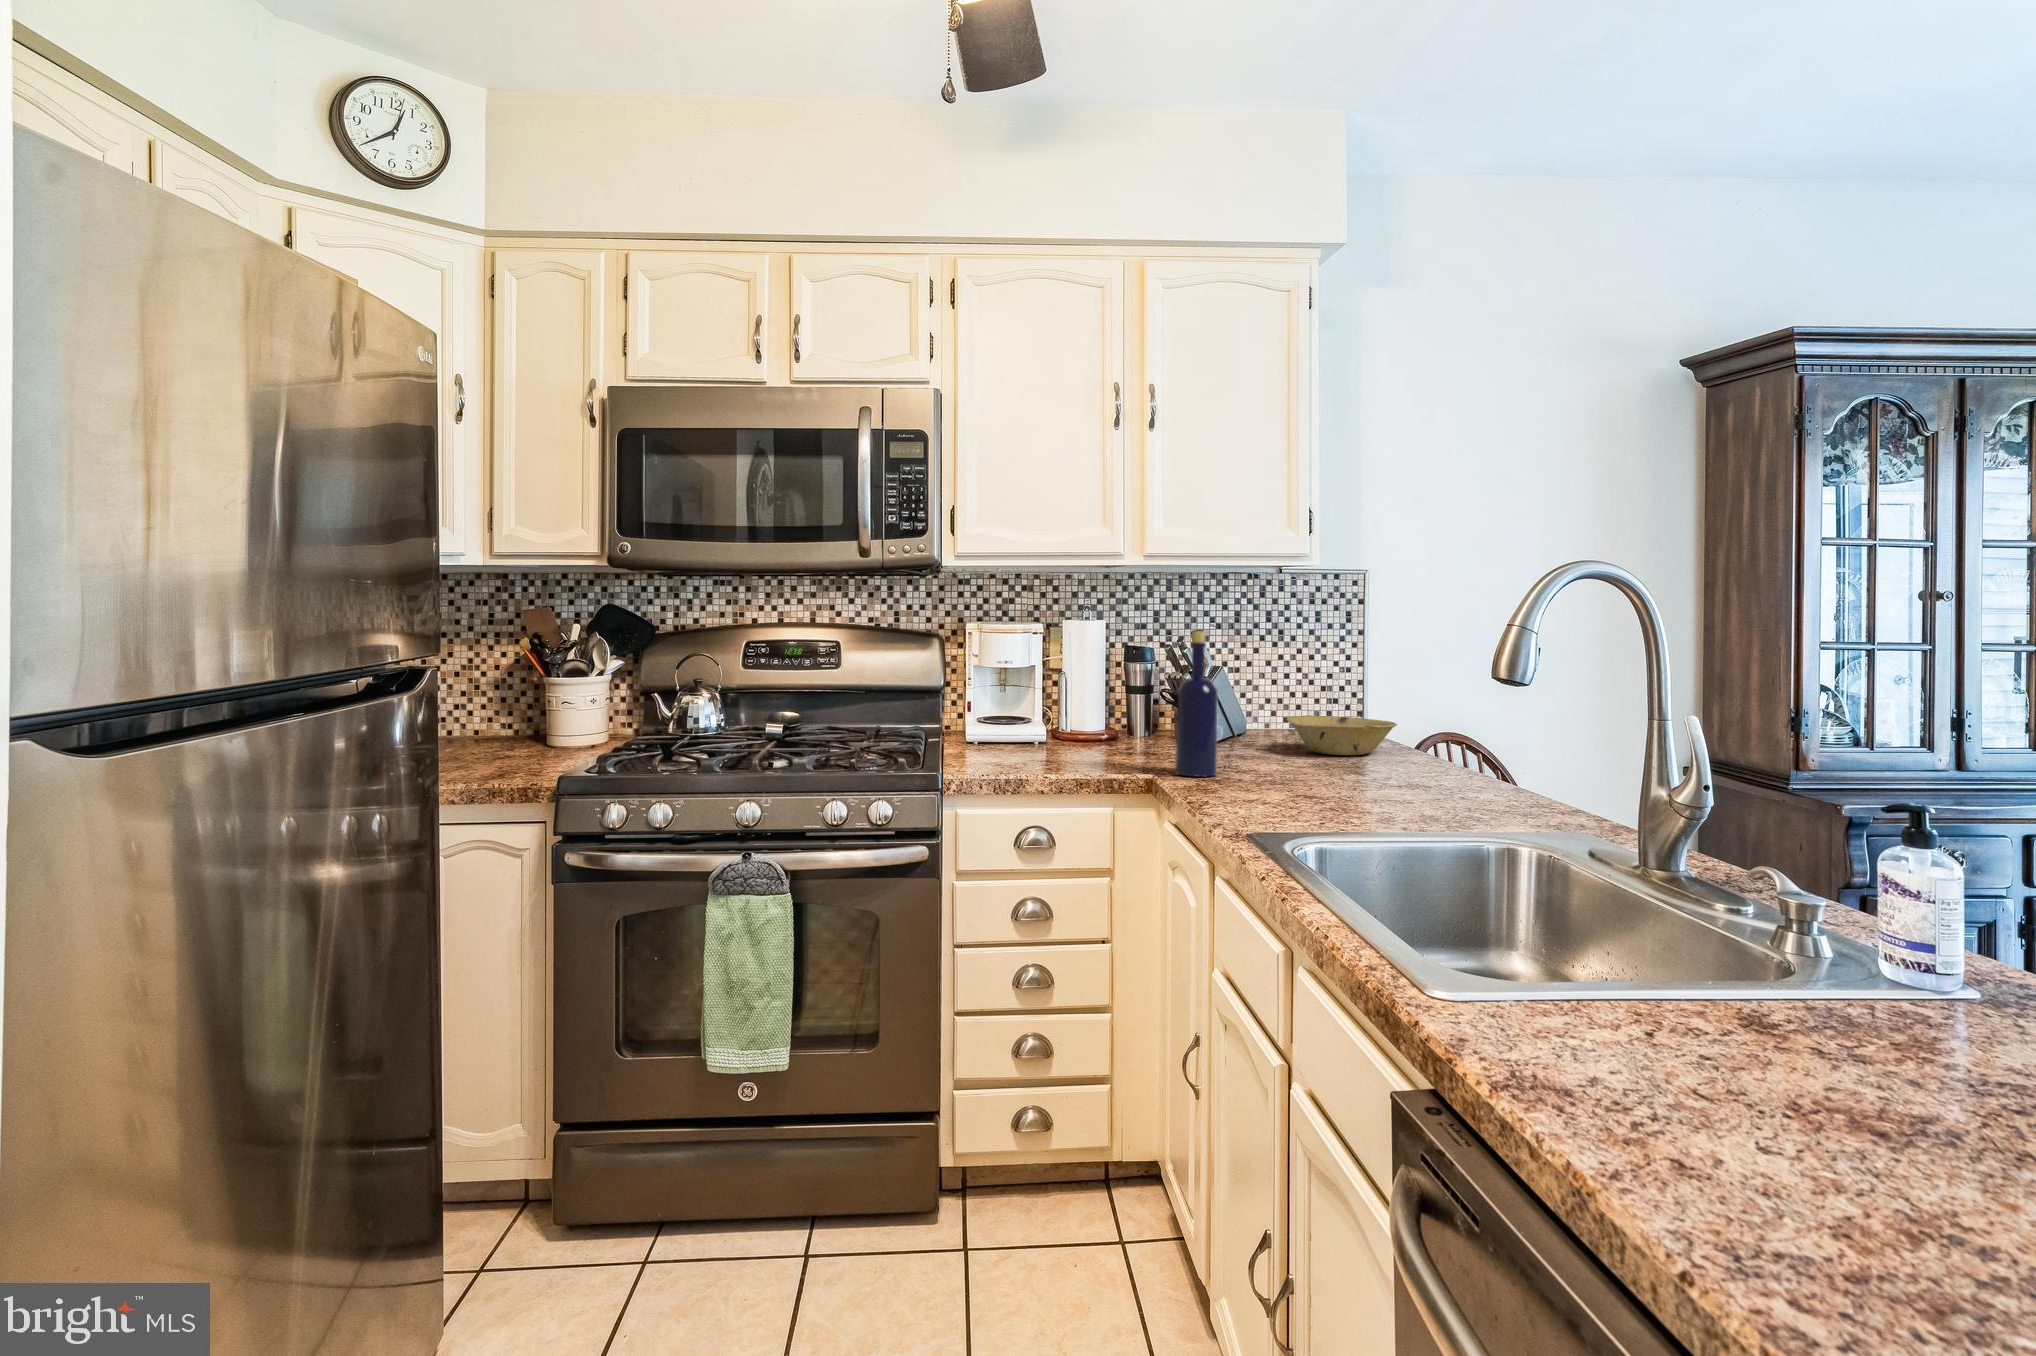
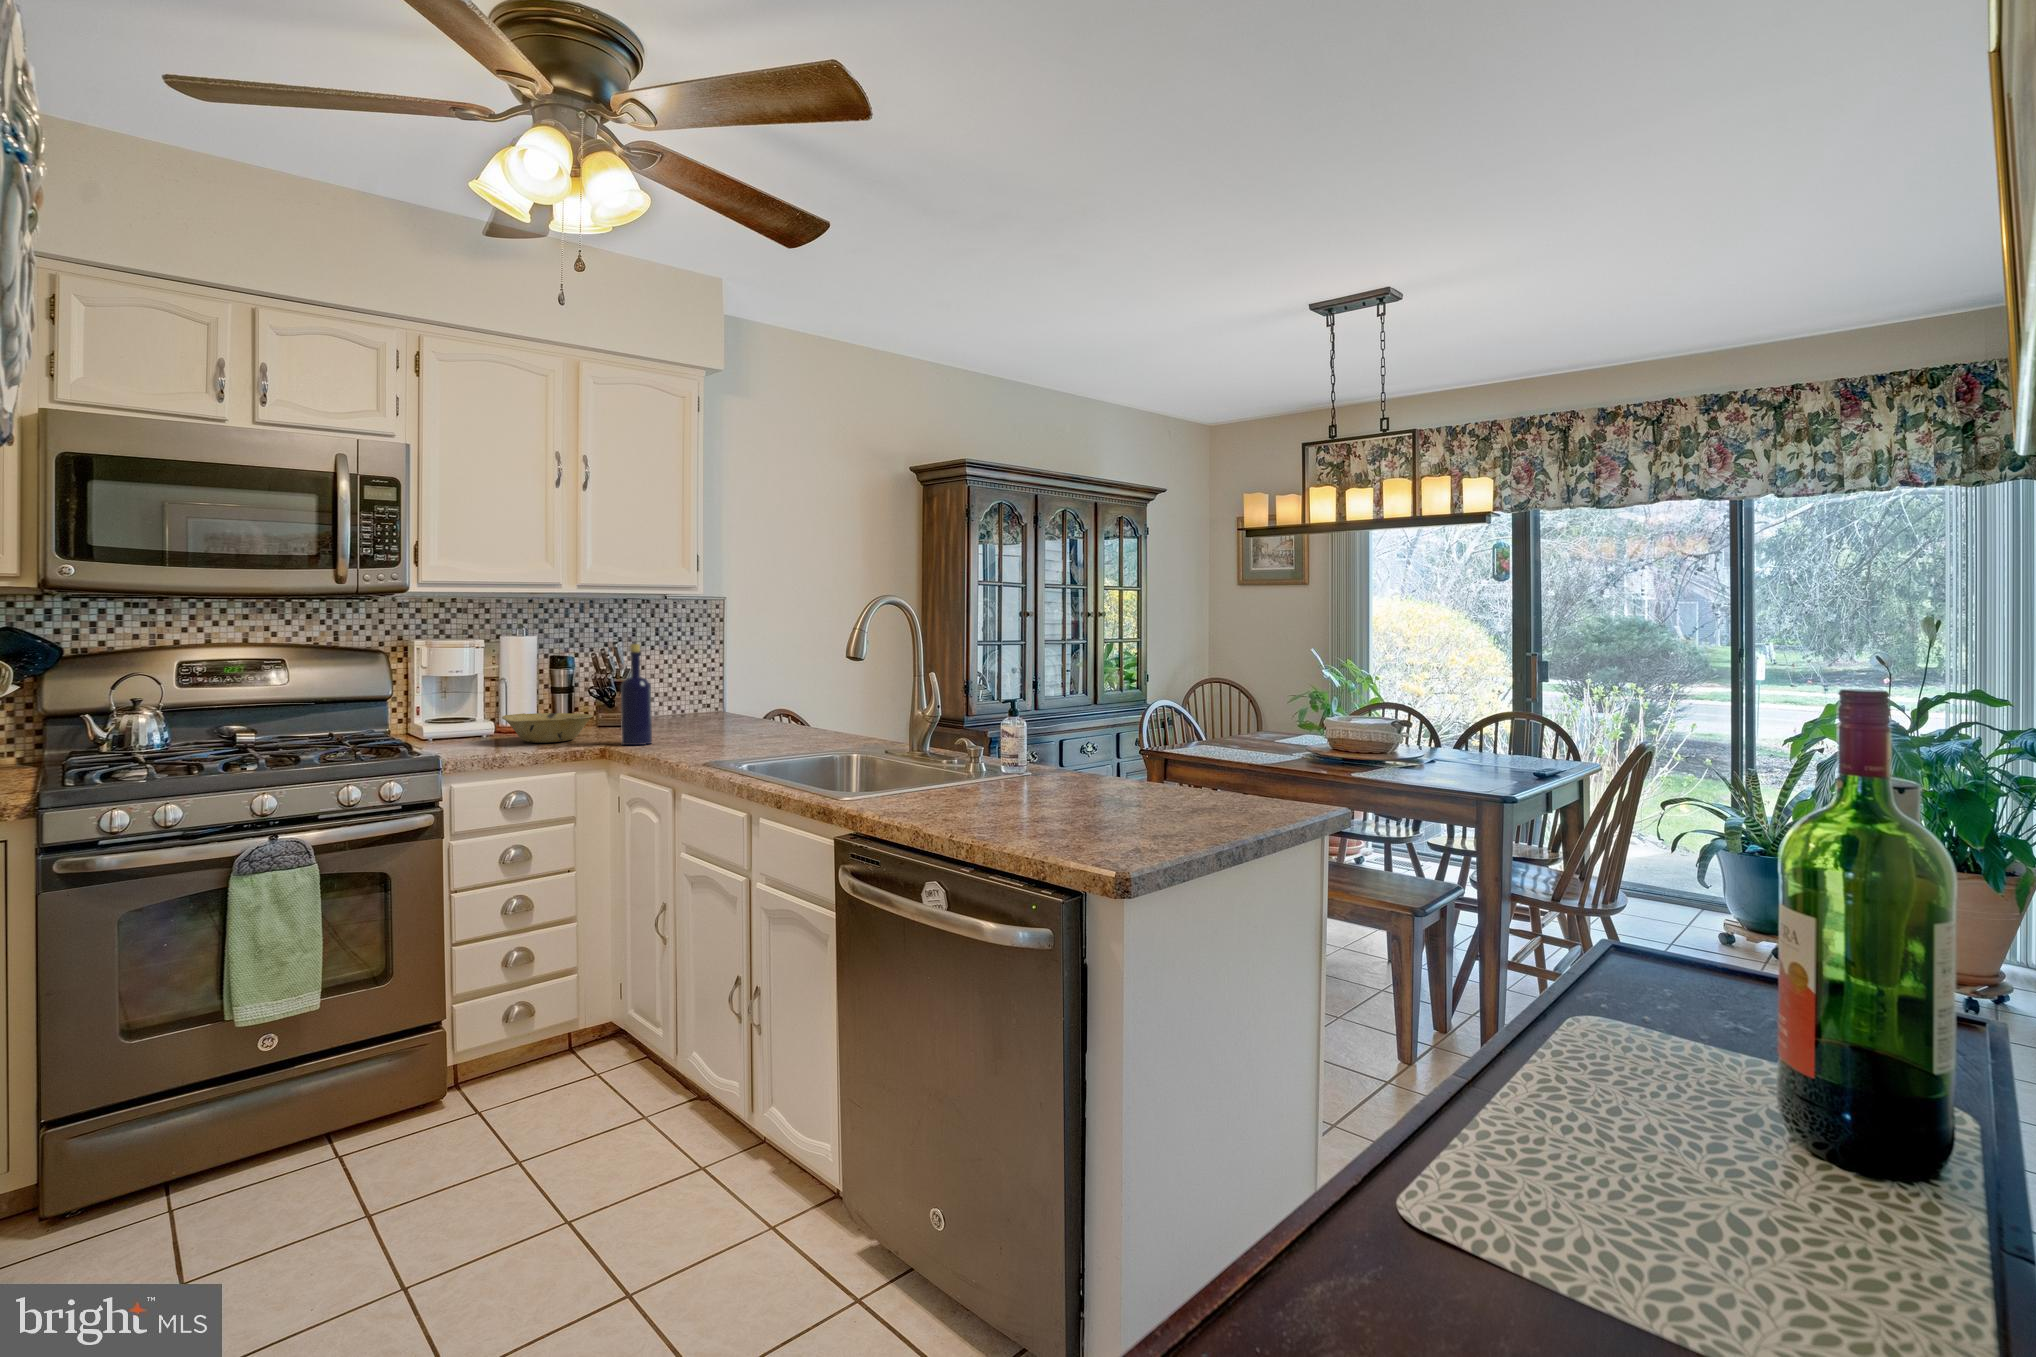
bowl: present [1287,715,1397,755] -> present [502,713,593,743]

